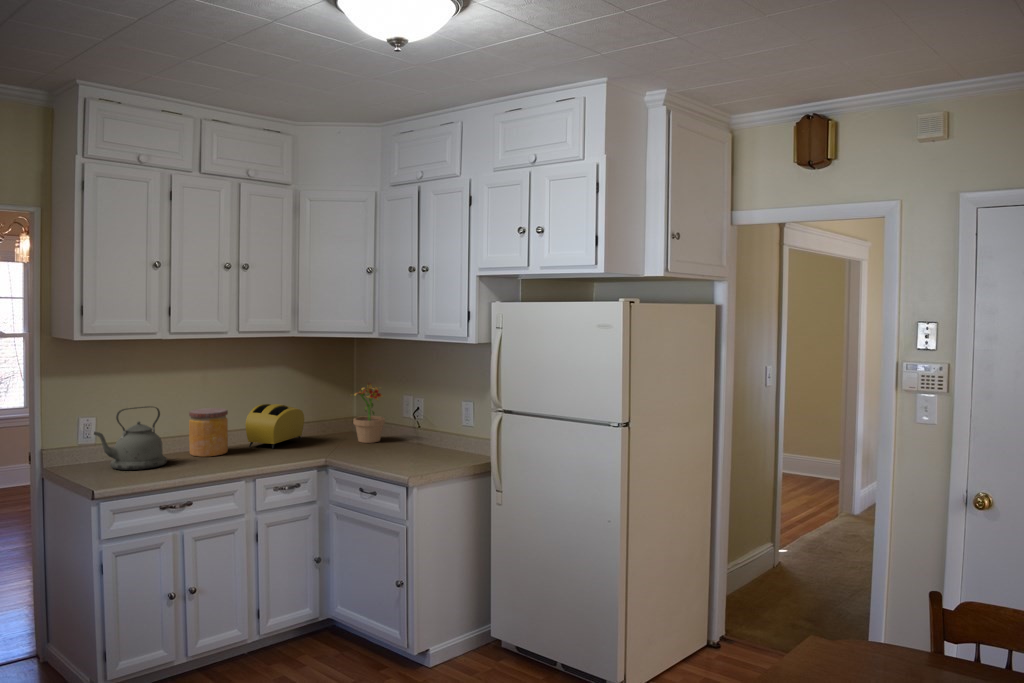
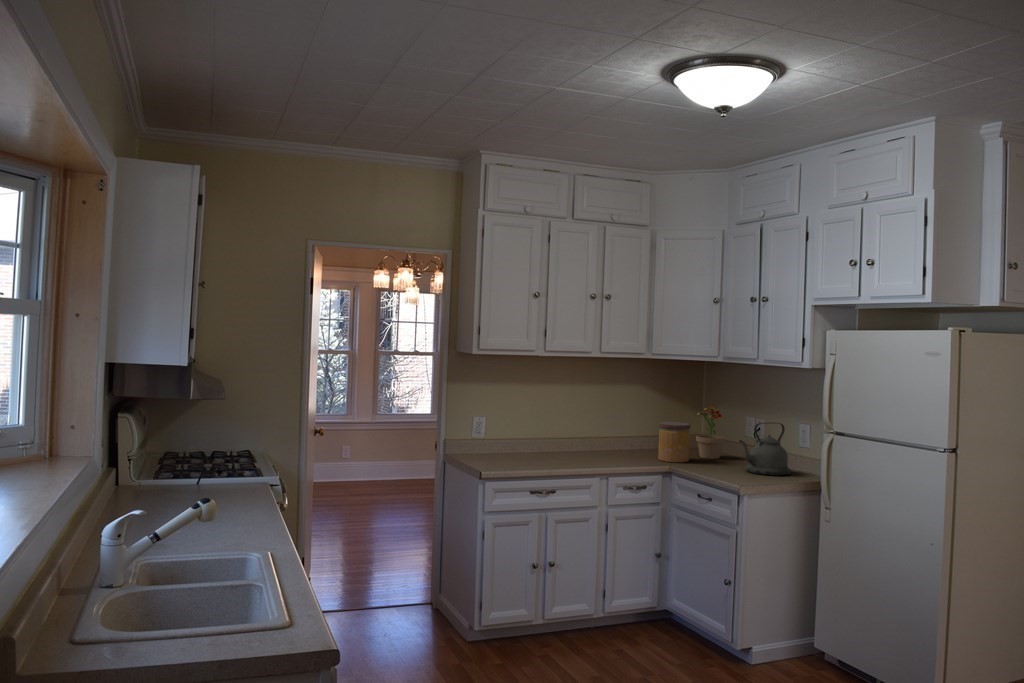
toaster: present [245,404,304,448] -> none [603,417,653,455]
kettle: present [94,406,167,470] -> present [740,423,791,476]
jar: present [189,408,228,457] -> present [658,422,690,463]

